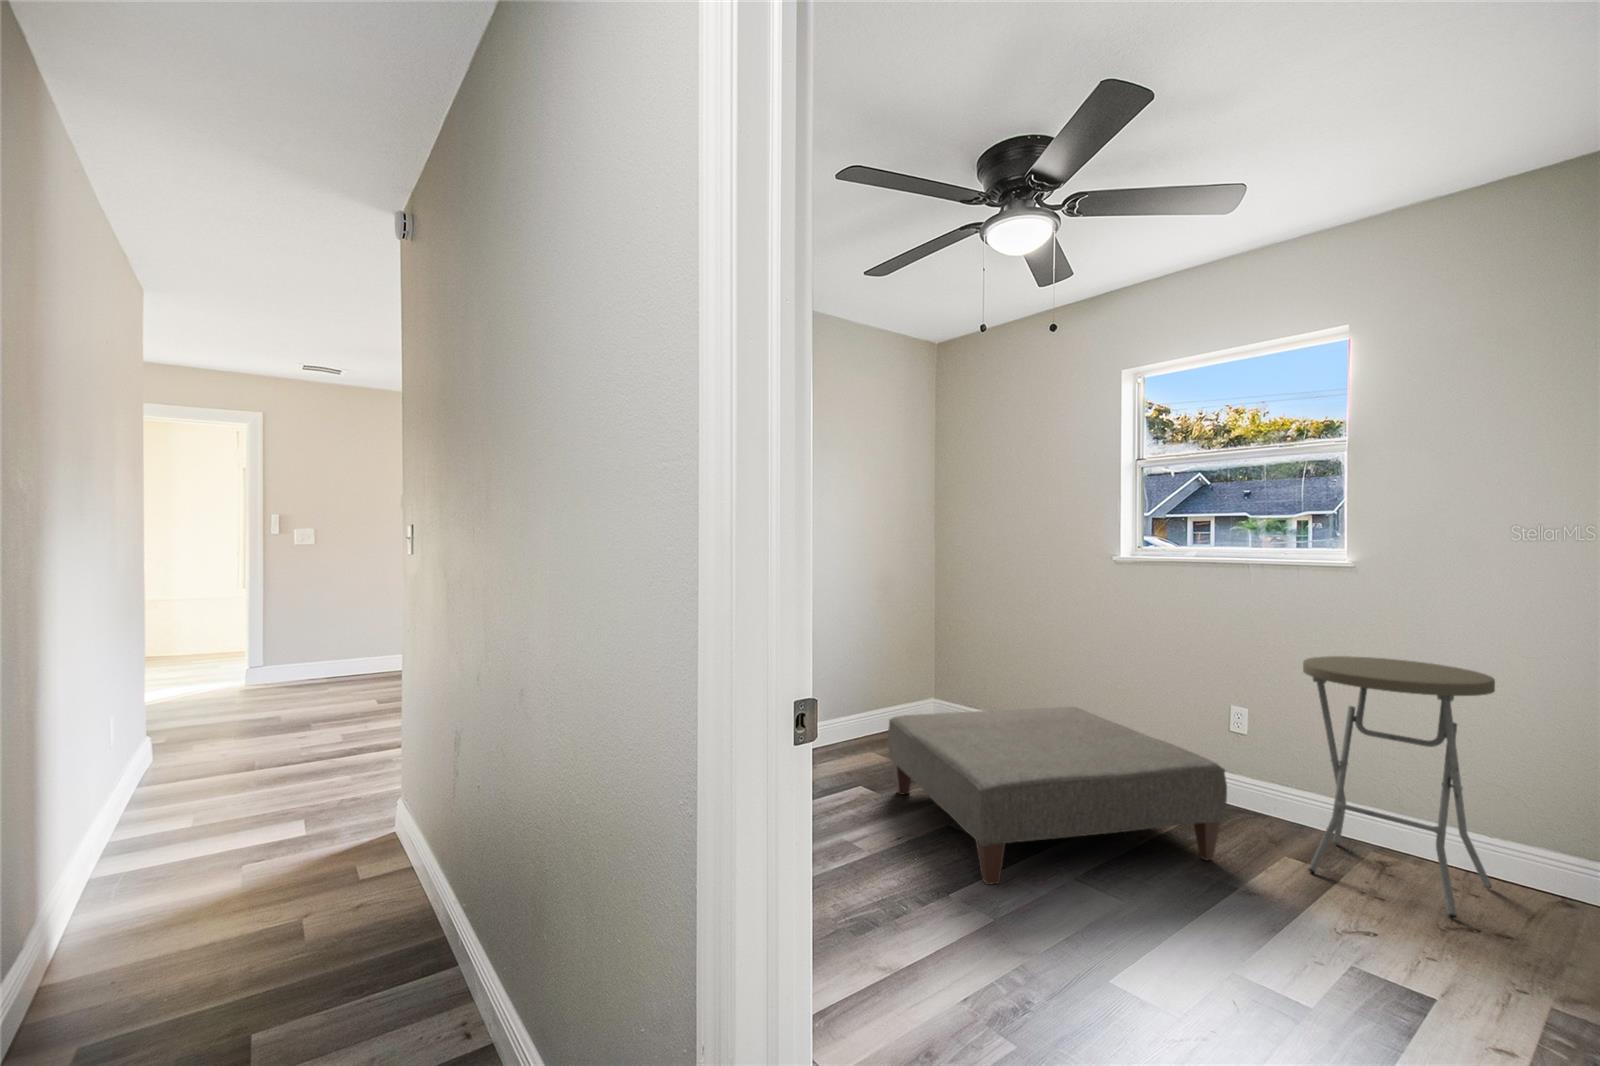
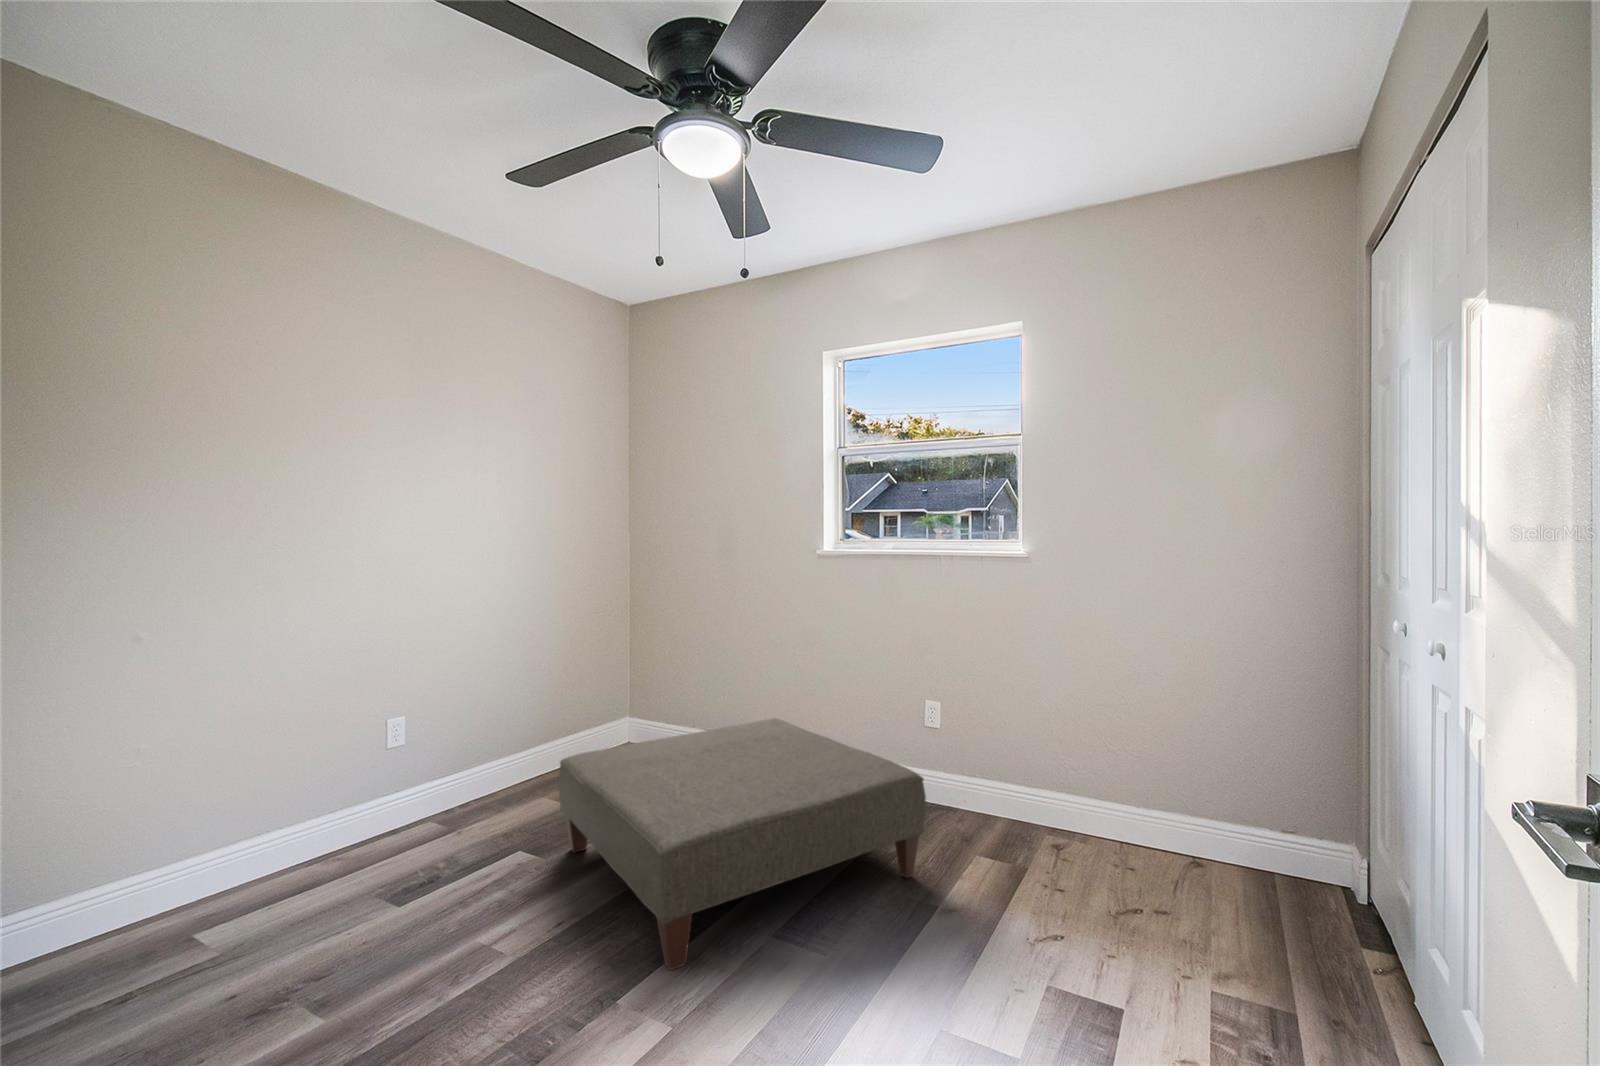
side table: present [1303,656,1495,919] -> none [990,647,1145,900]

